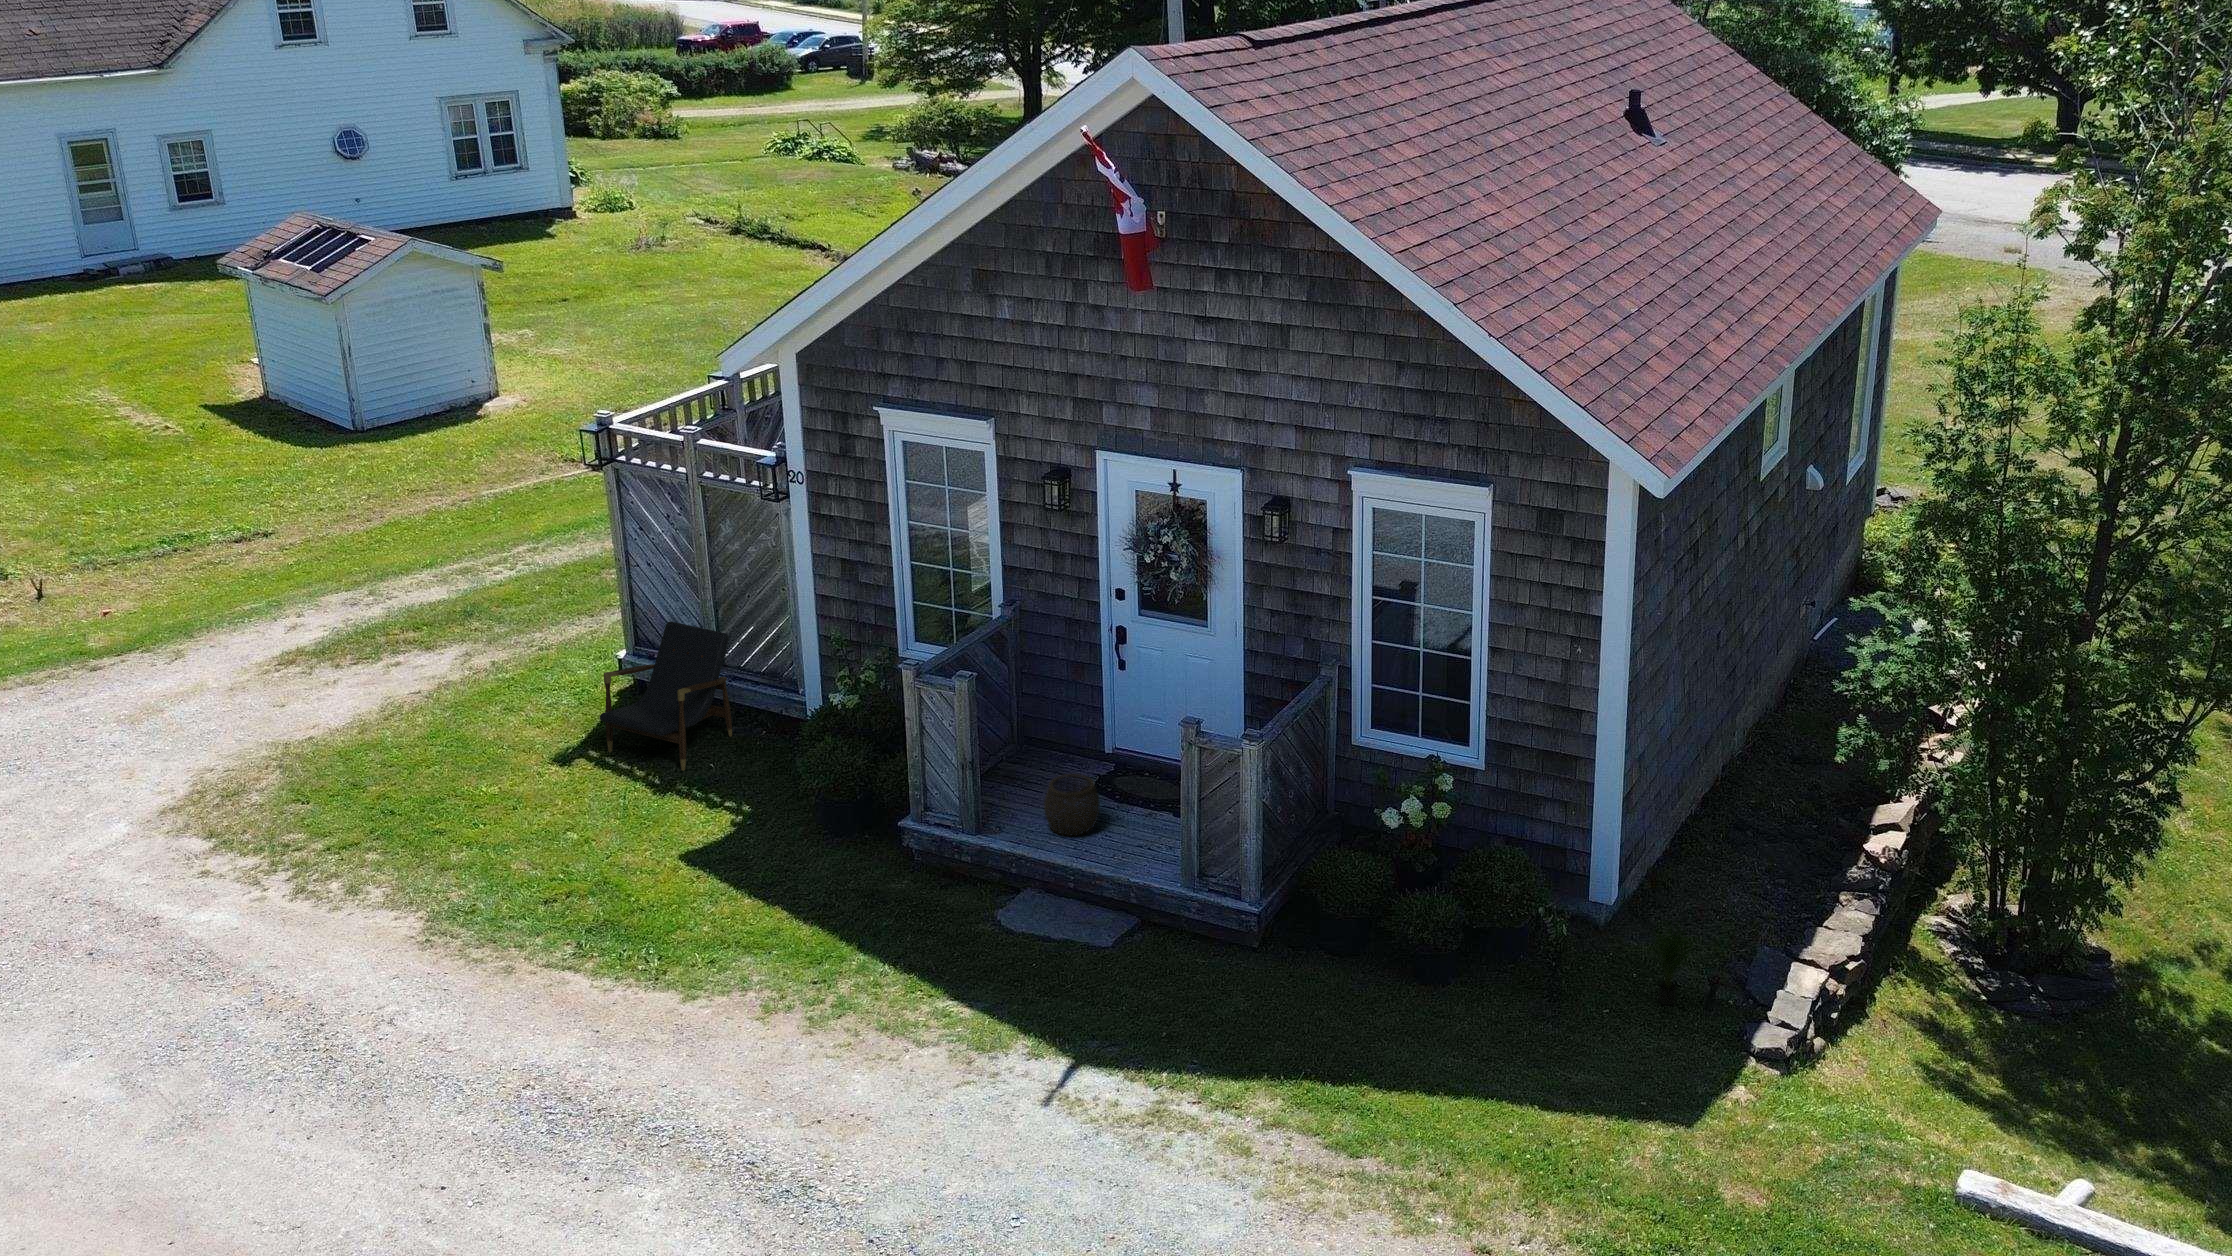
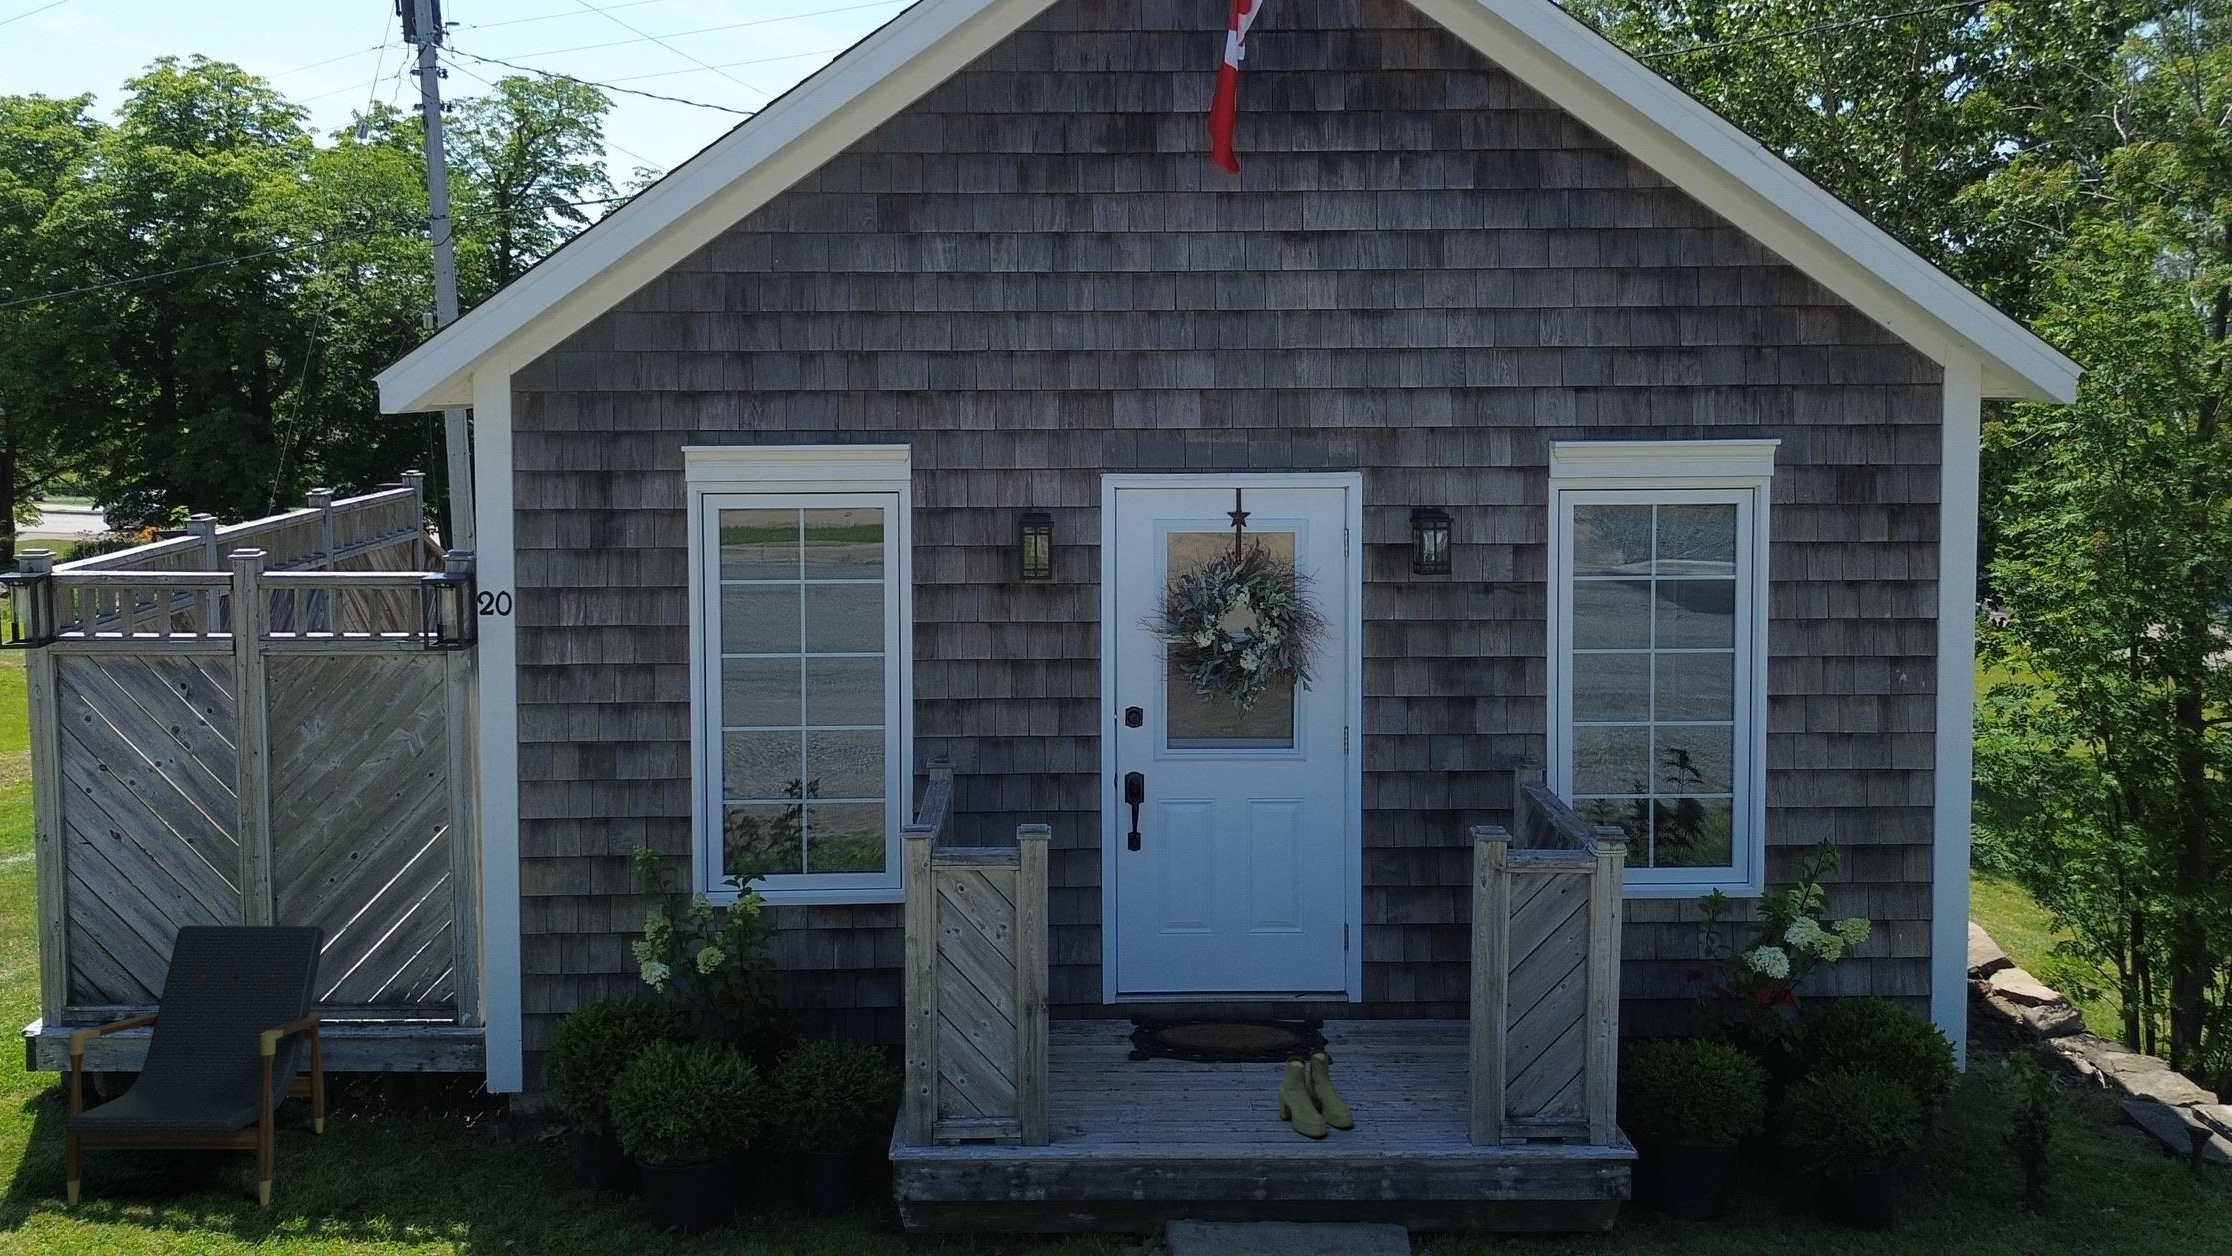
woven basket: present [1044,774,1100,836] -> none [1137,1016,1237,1130]
boots: none [1112,808,1146,854] -> present [1279,1050,1352,1137]
potted plant: present [1654,925,1692,1005] -> none [2097,1049,2211,1189]

